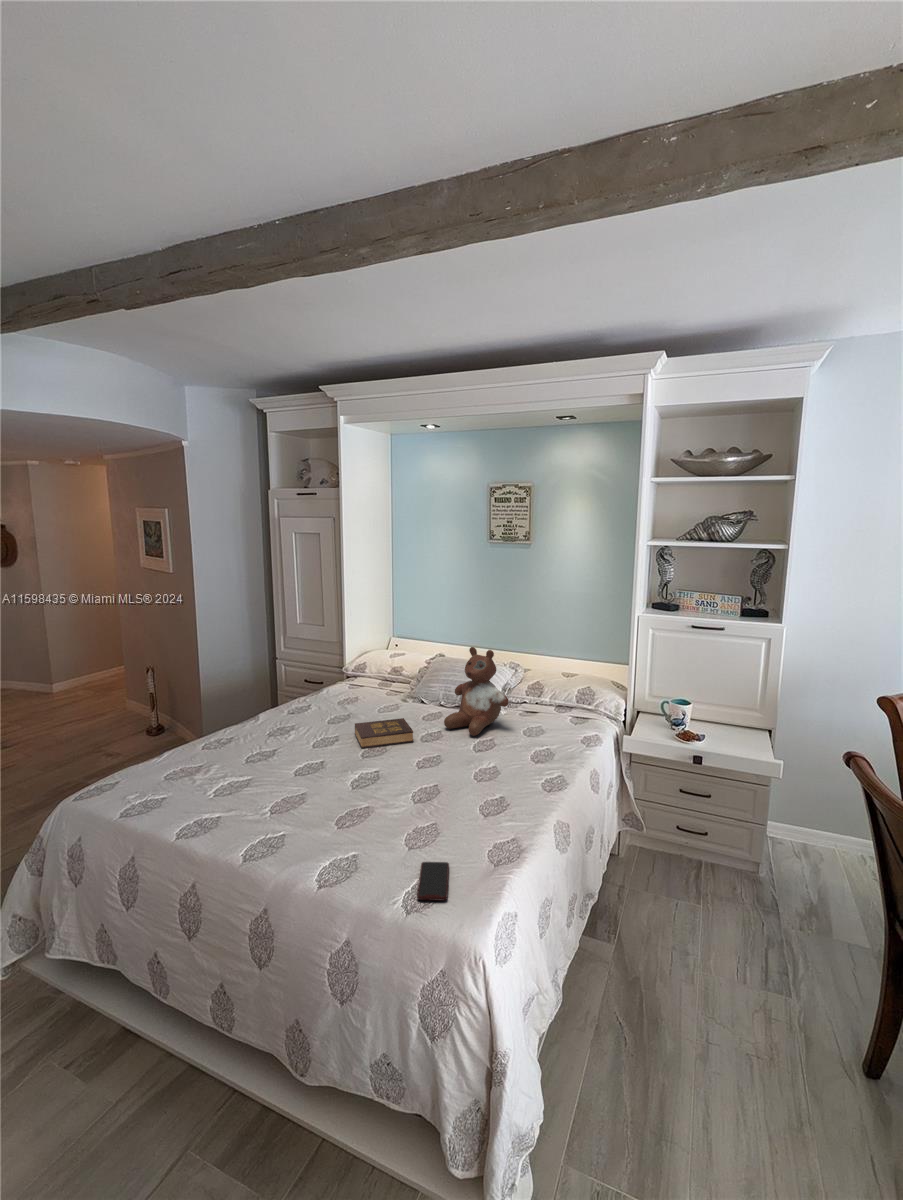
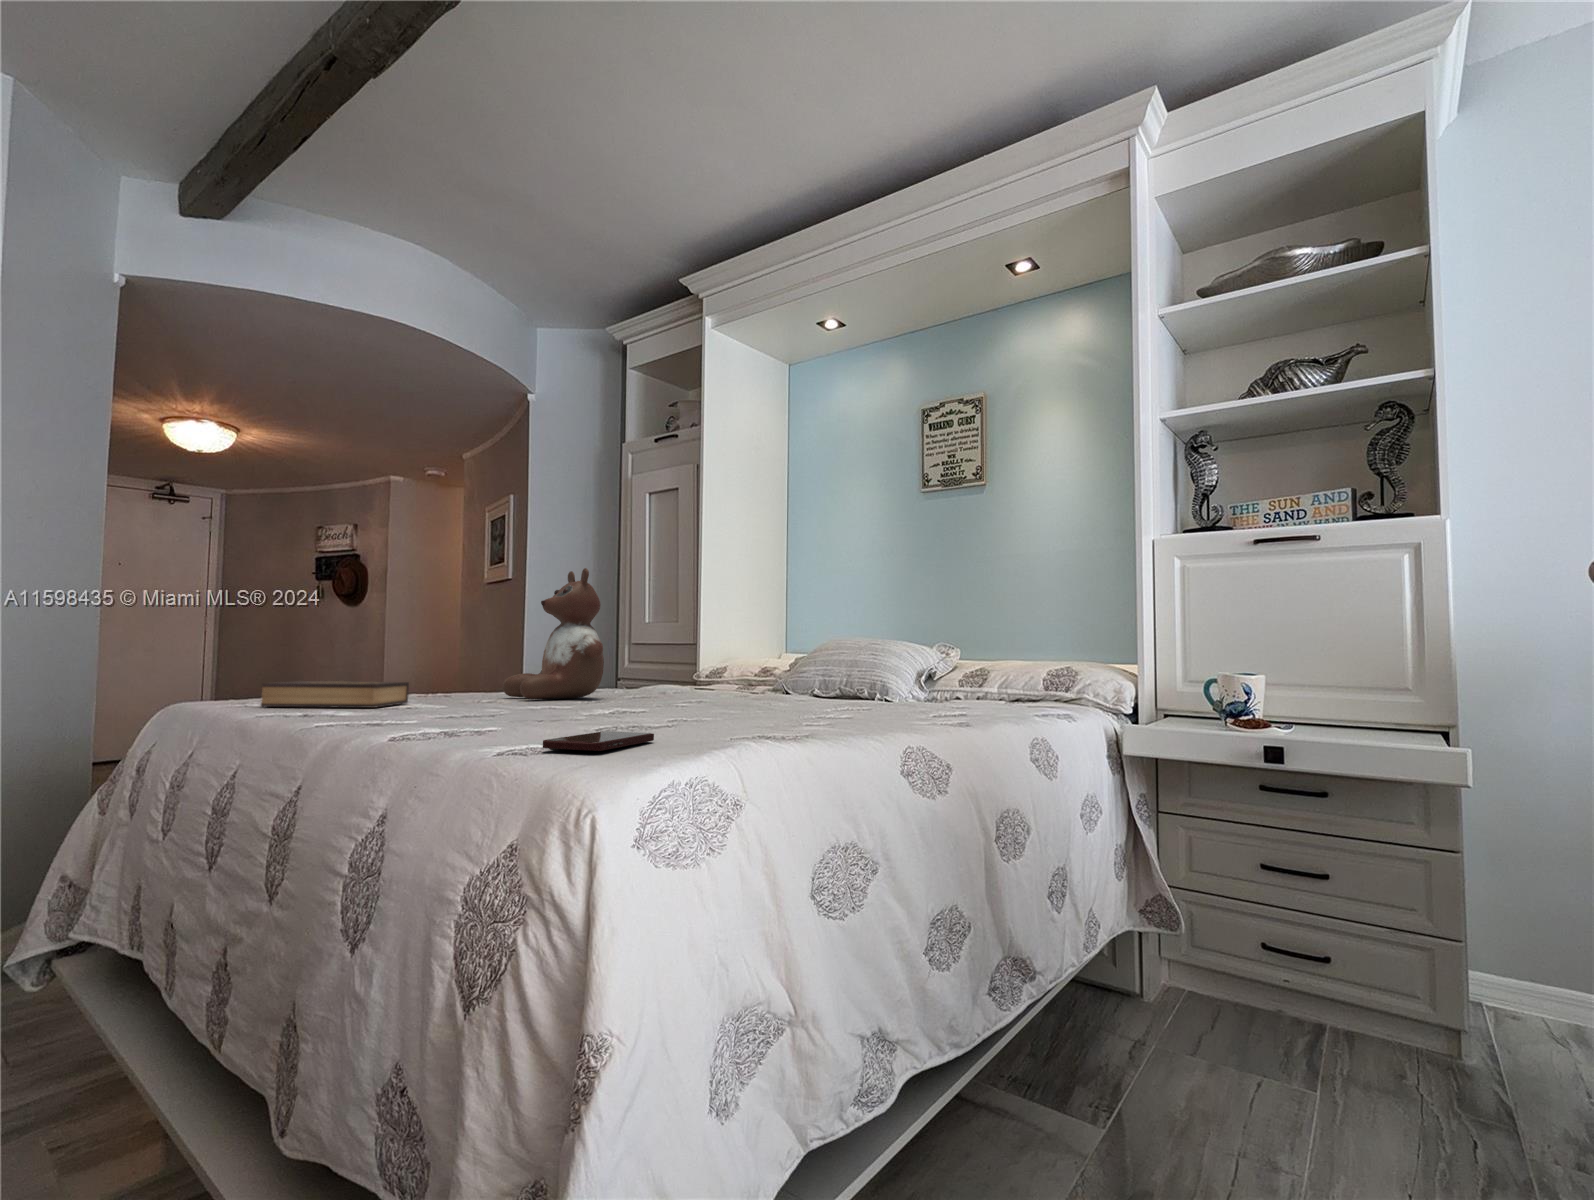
stuffed bear: present [444,647,509,736] -> present [503,568,604,699]
hardback book: present [355,718,413,748] -> present [261,681,409,708]

